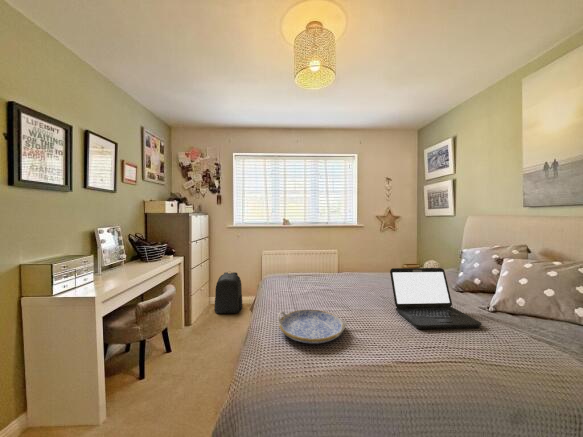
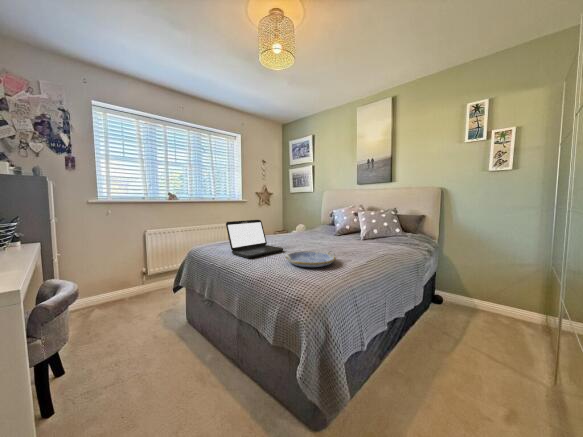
laptop: present [390,268,482,329] -> present [226,220,283,258]
backpack: present [214,272,243,313] -> none [84,260,129,317]

